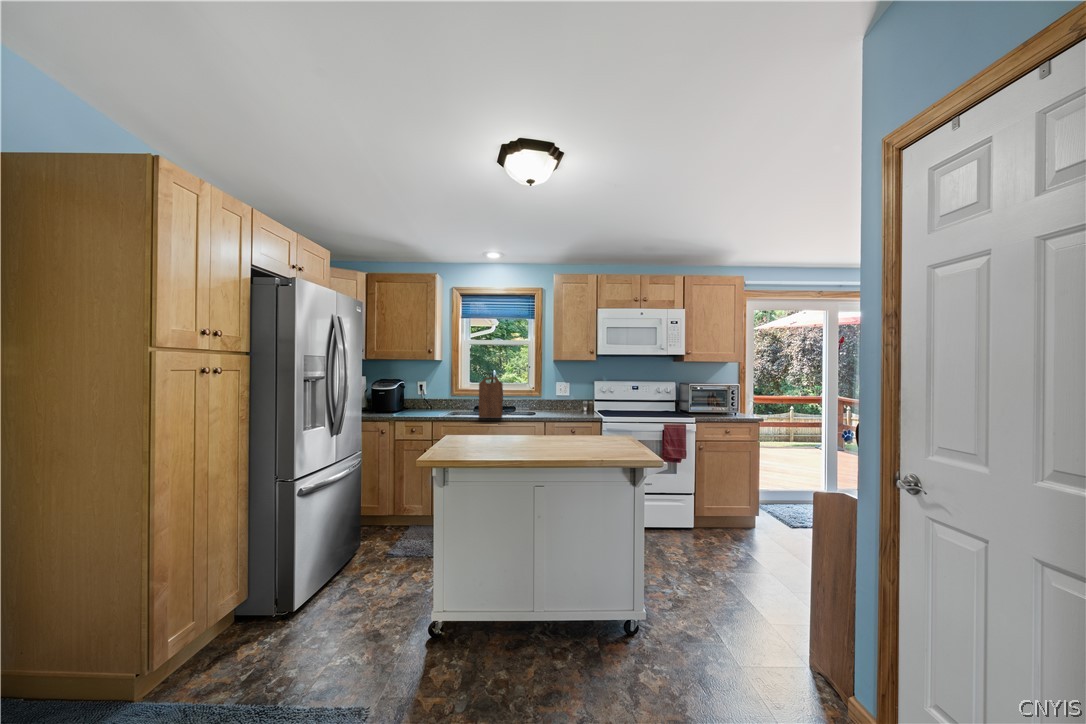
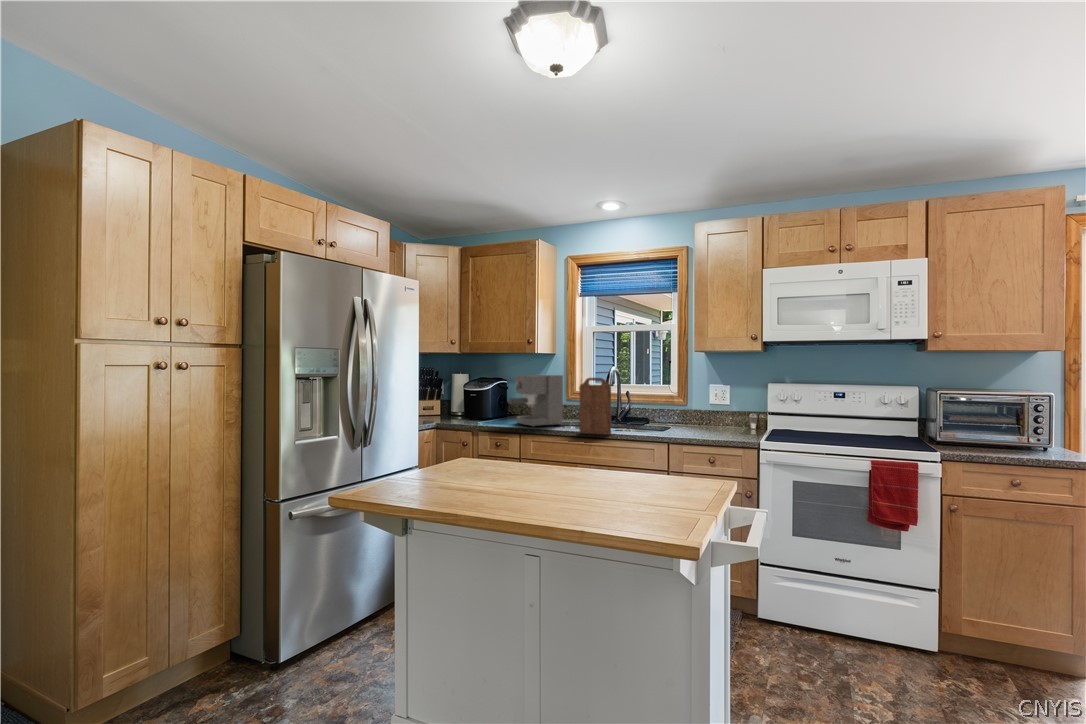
coffee maker: none [419,376,458,415] -> present [508,375,563,427]

